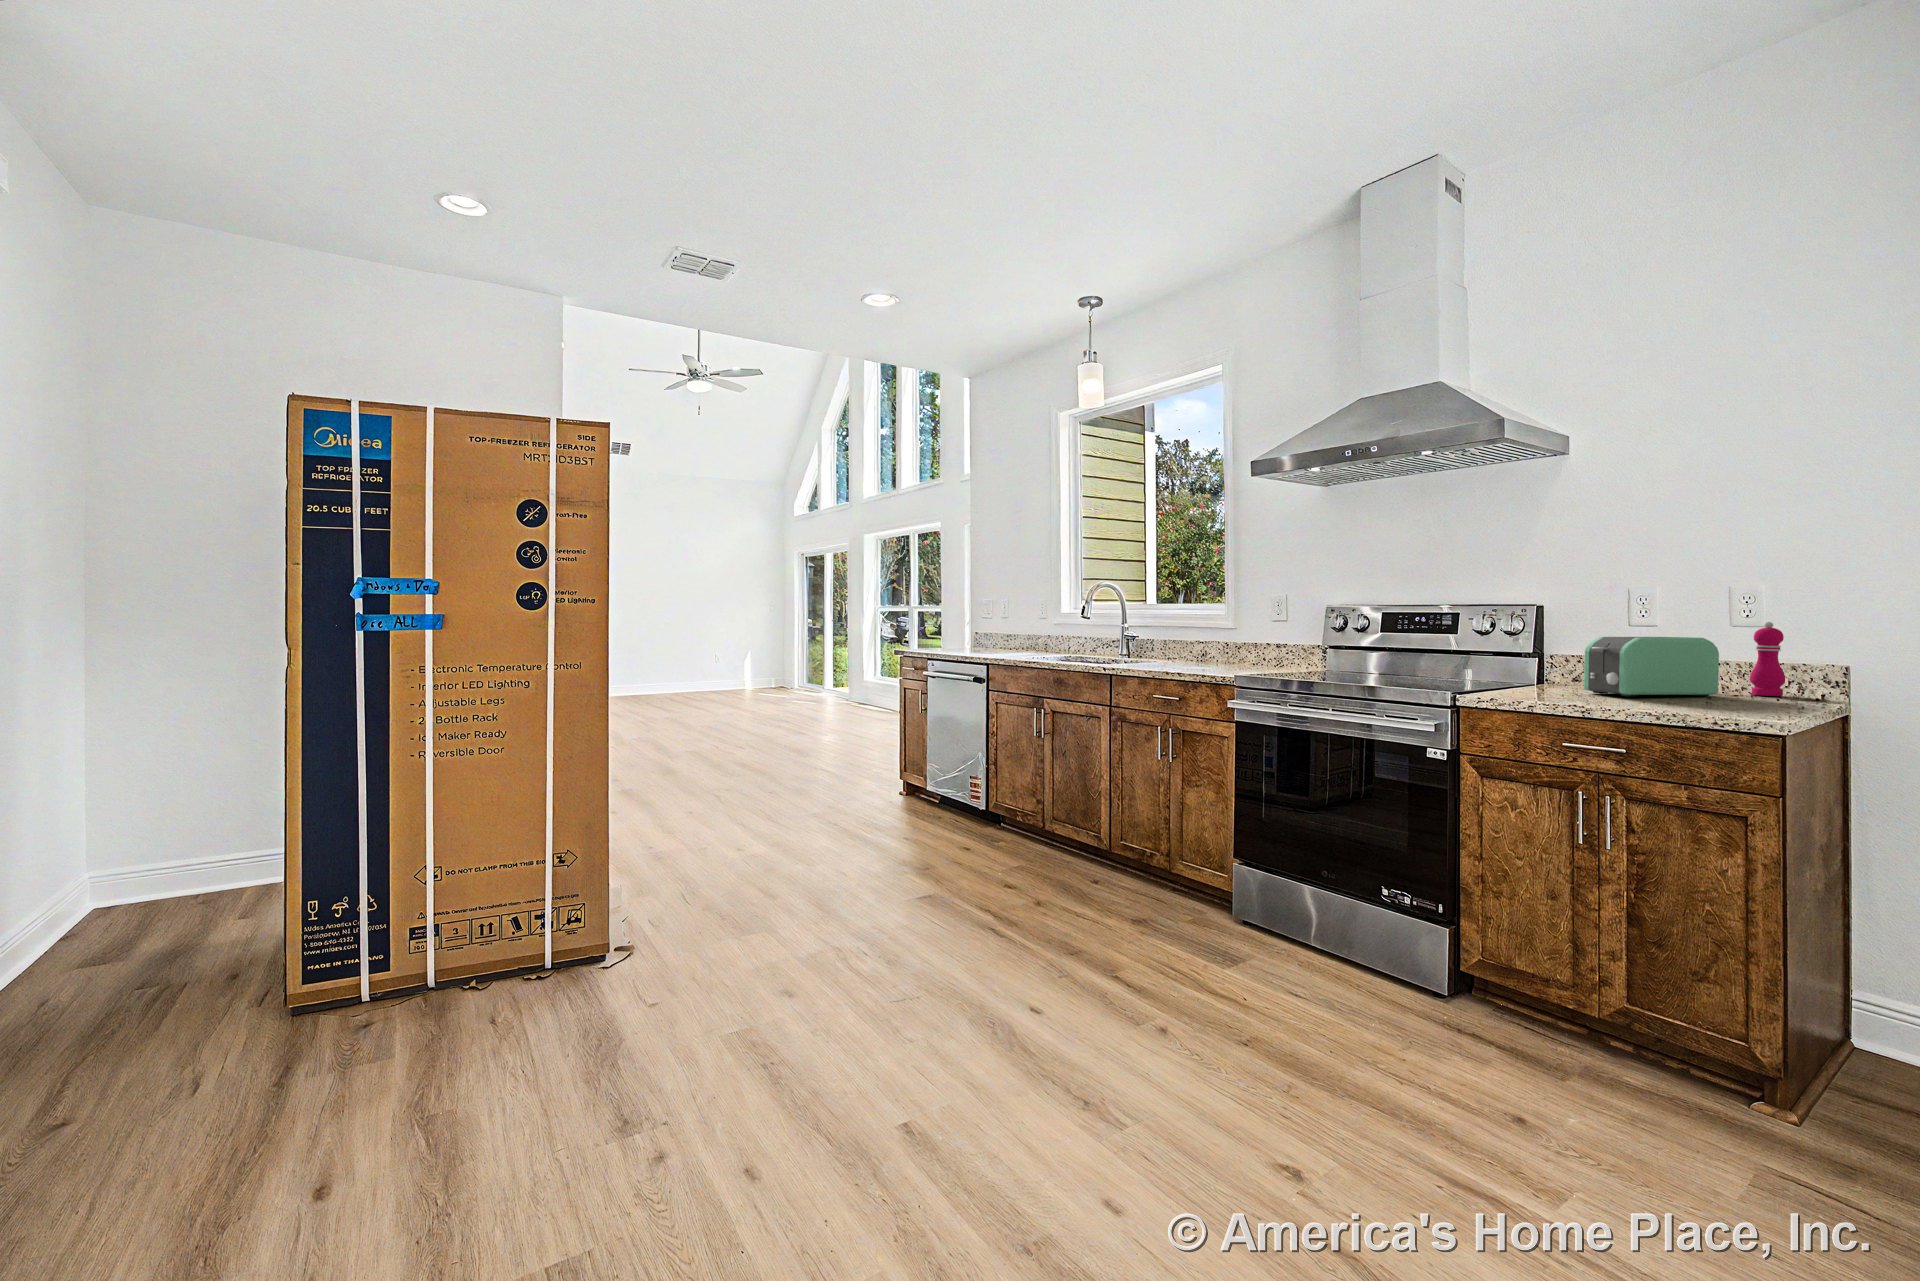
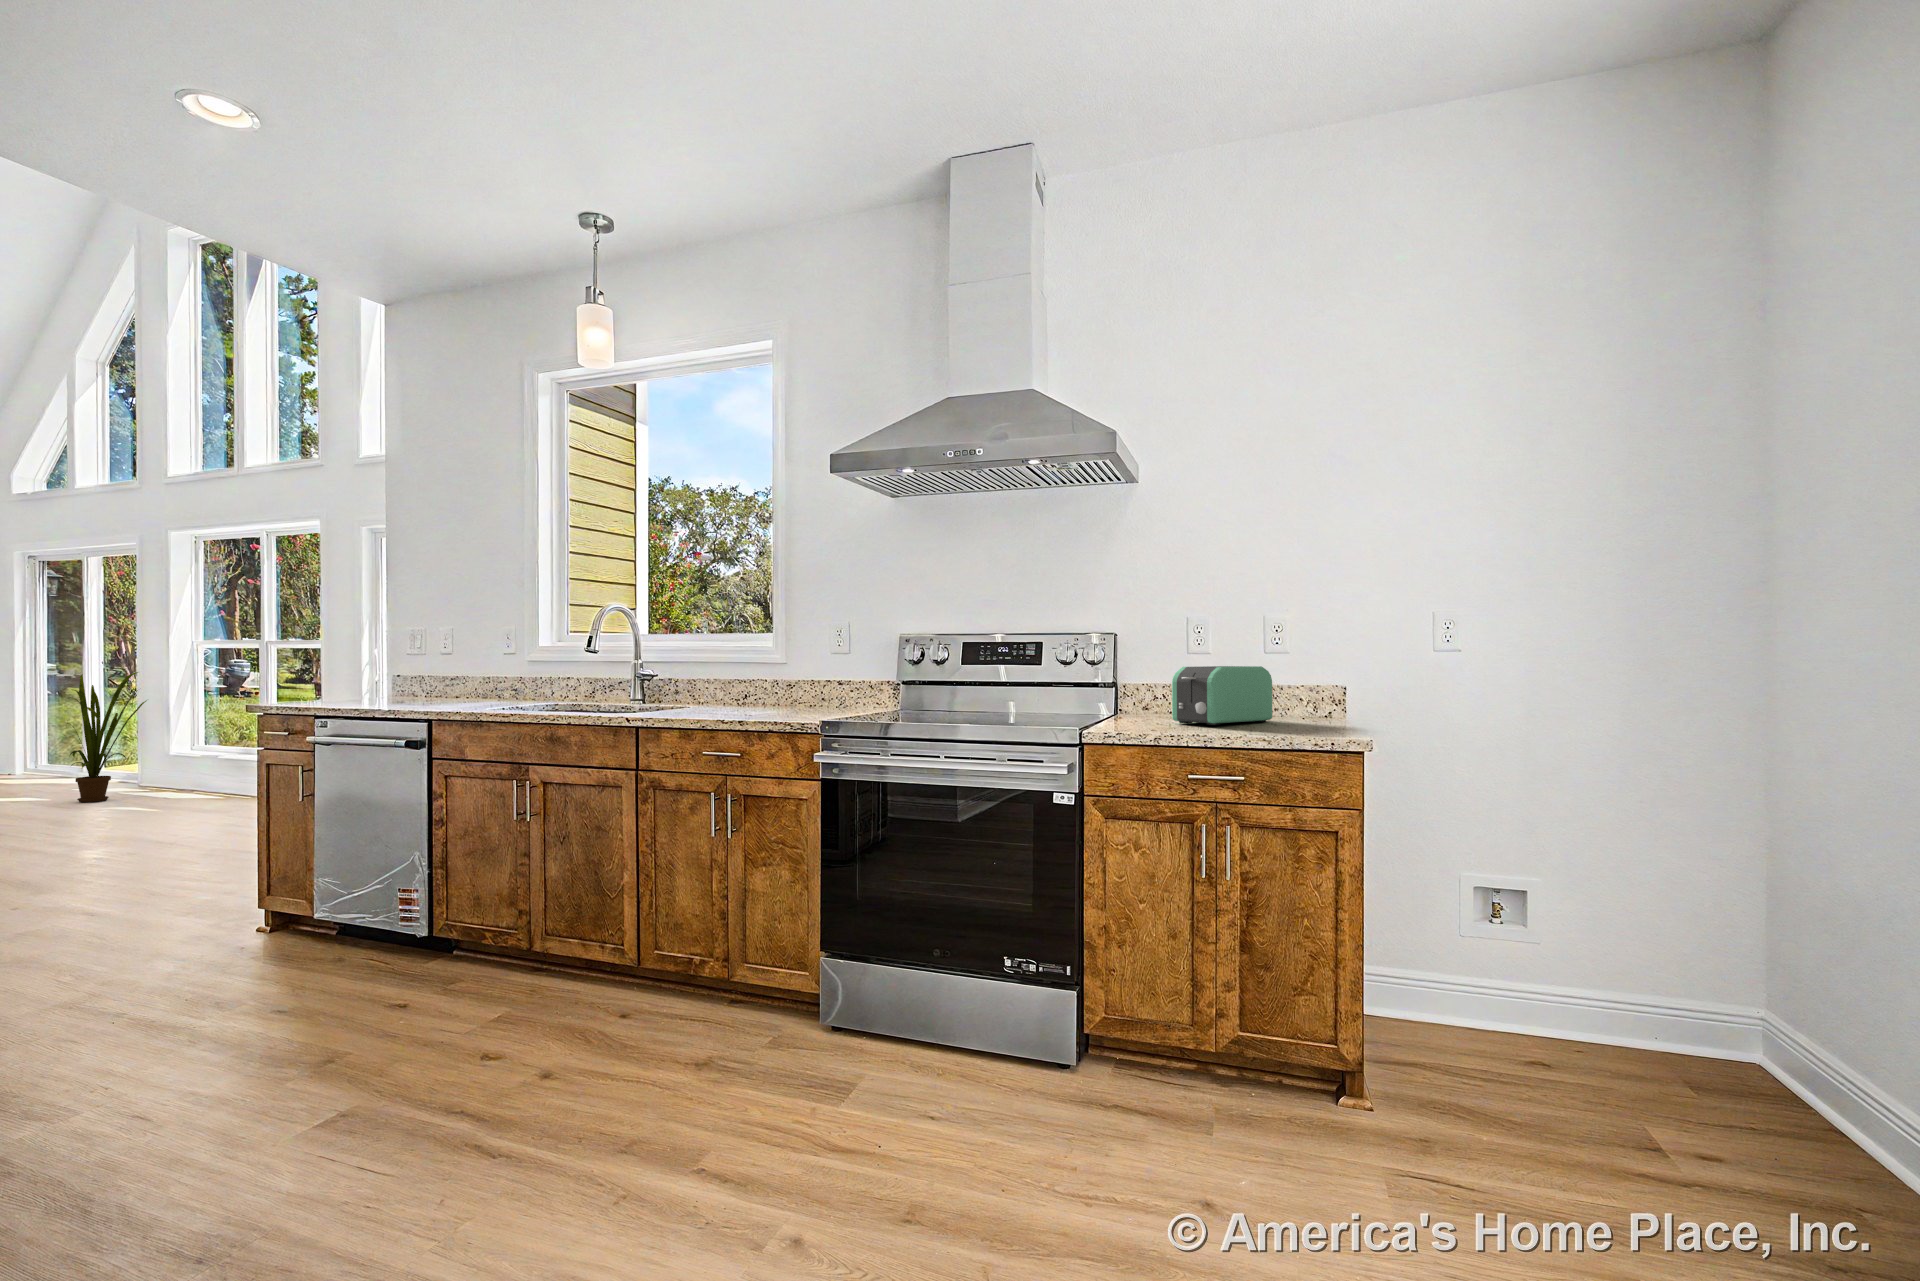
pepper mill: present [1750,622,1785,696] -> none [1288,651,1314,719]
house plant: none [834,629,876,708] -> present [67,672,147,802]

